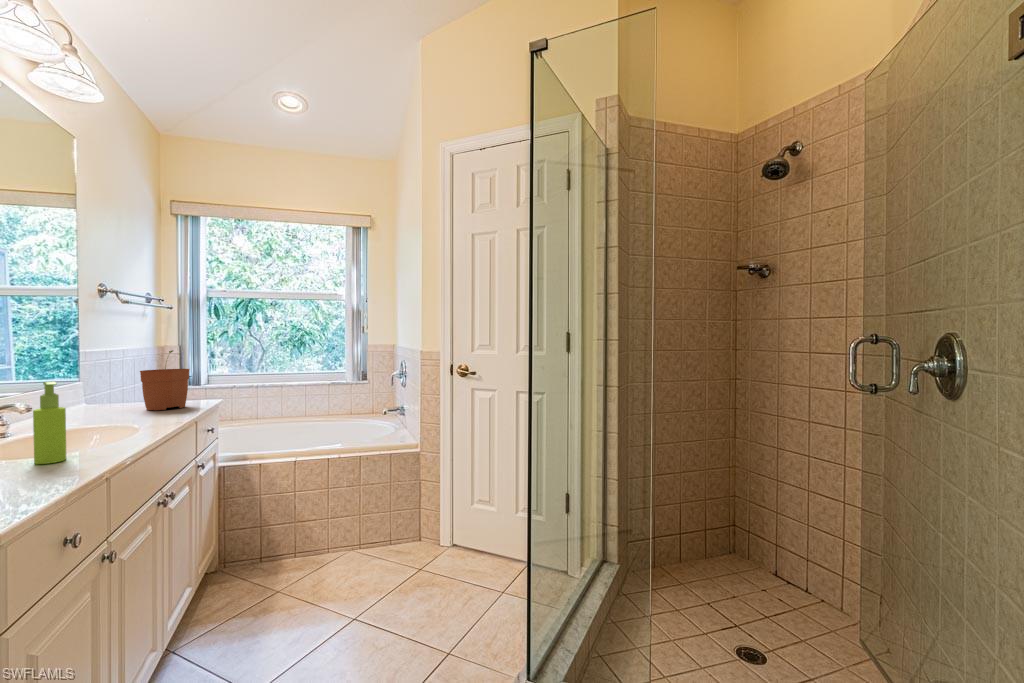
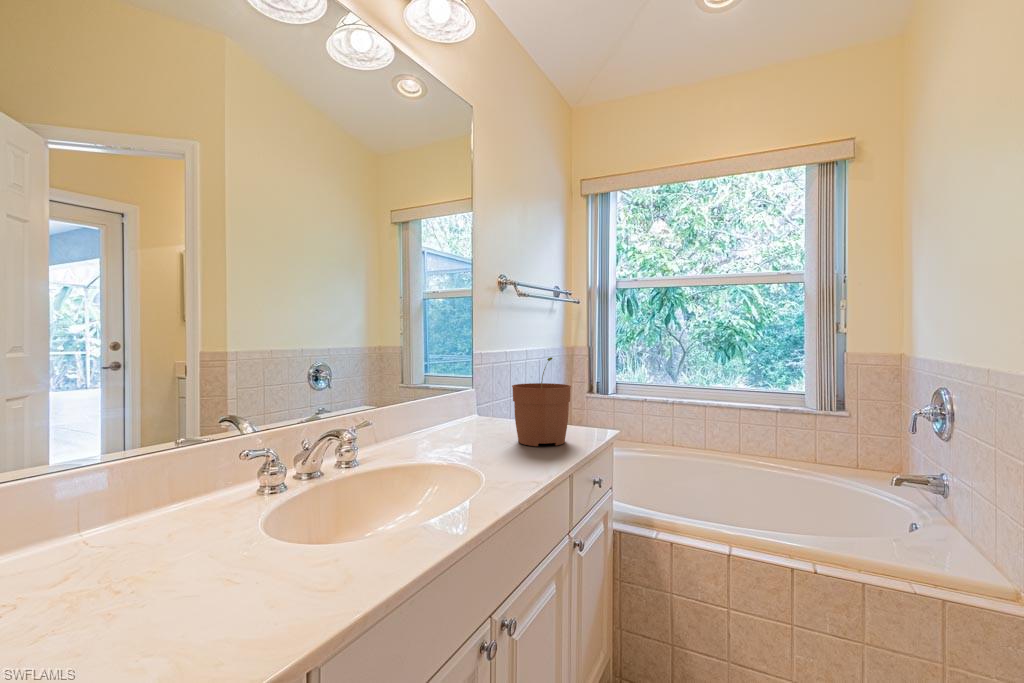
soap dispenser: present [33,381,66,464] -> none [179,438,242,633]

